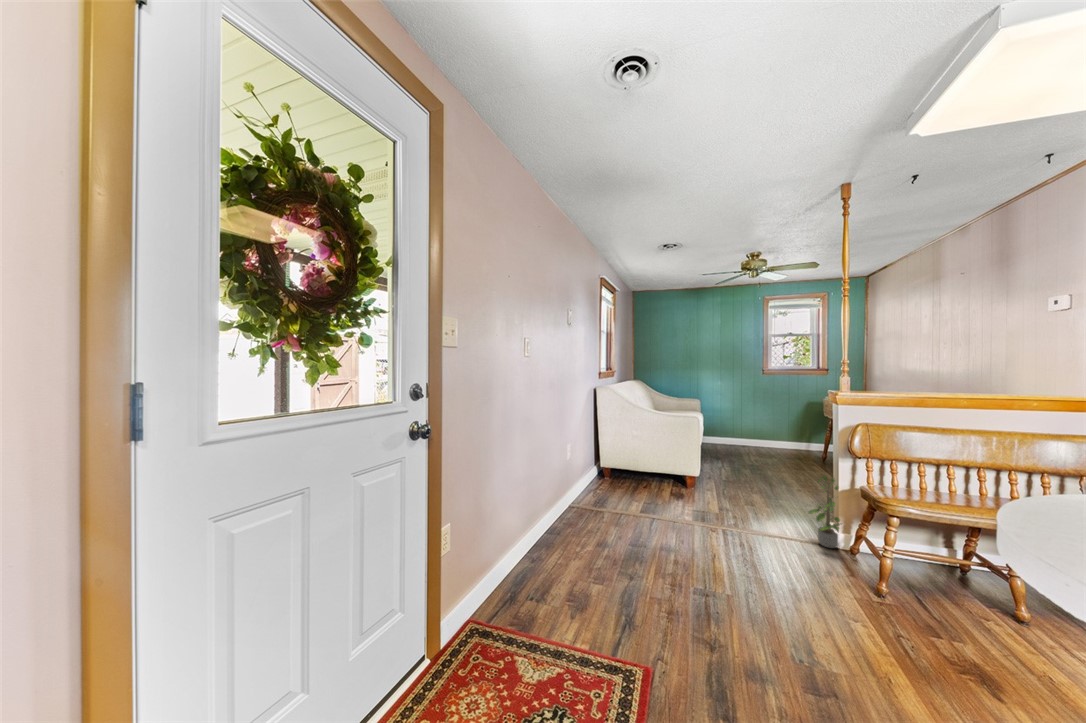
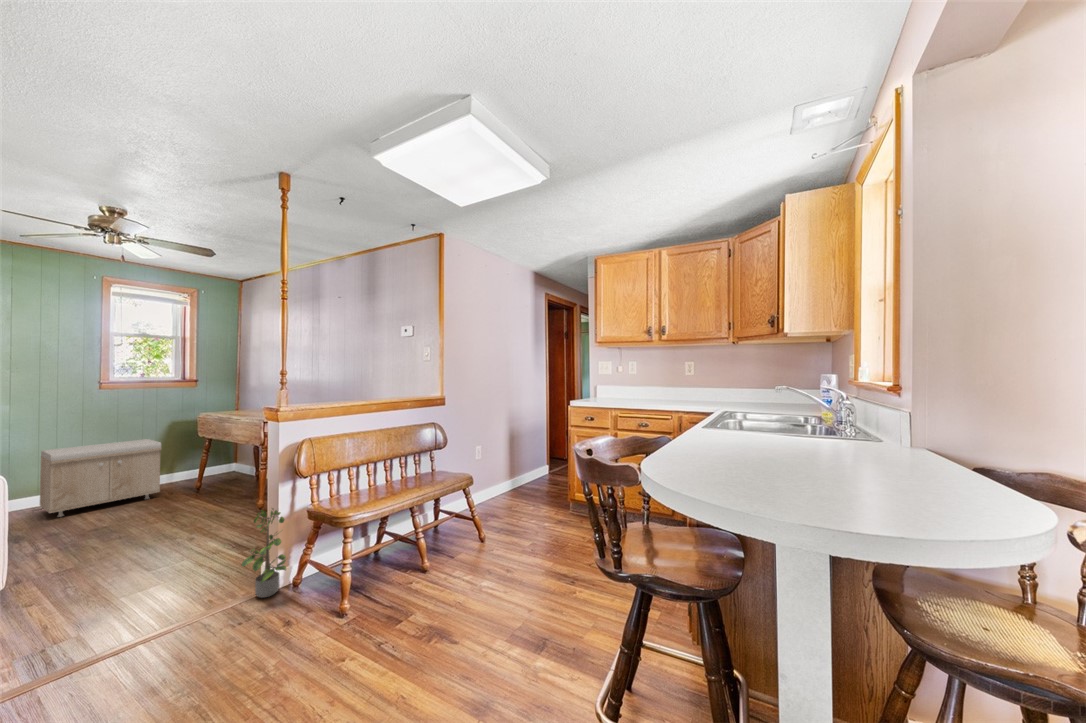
storage bench: none [736,409,797,455] -> present [40,439,161,517]

